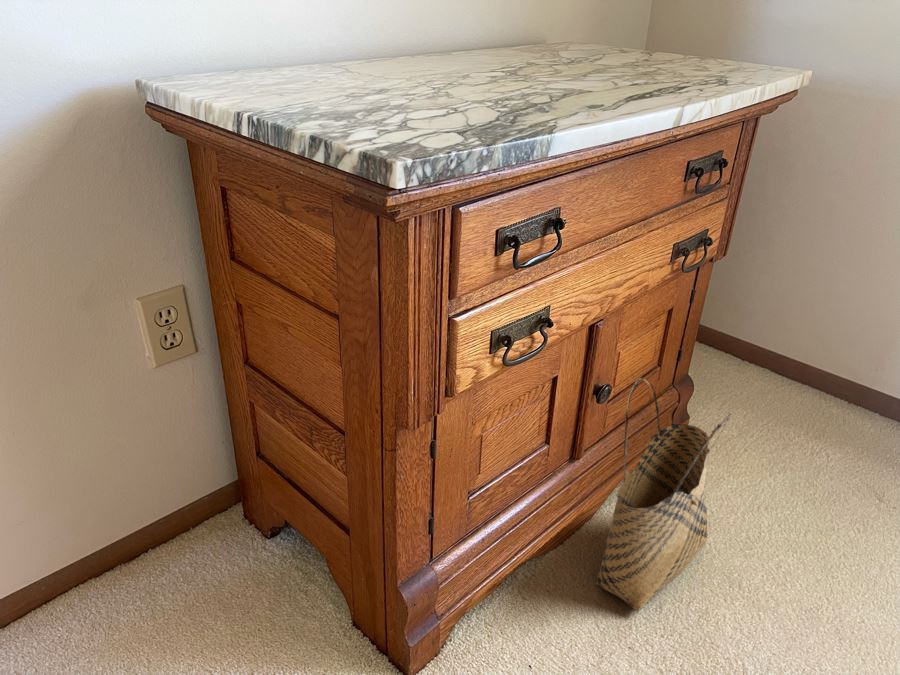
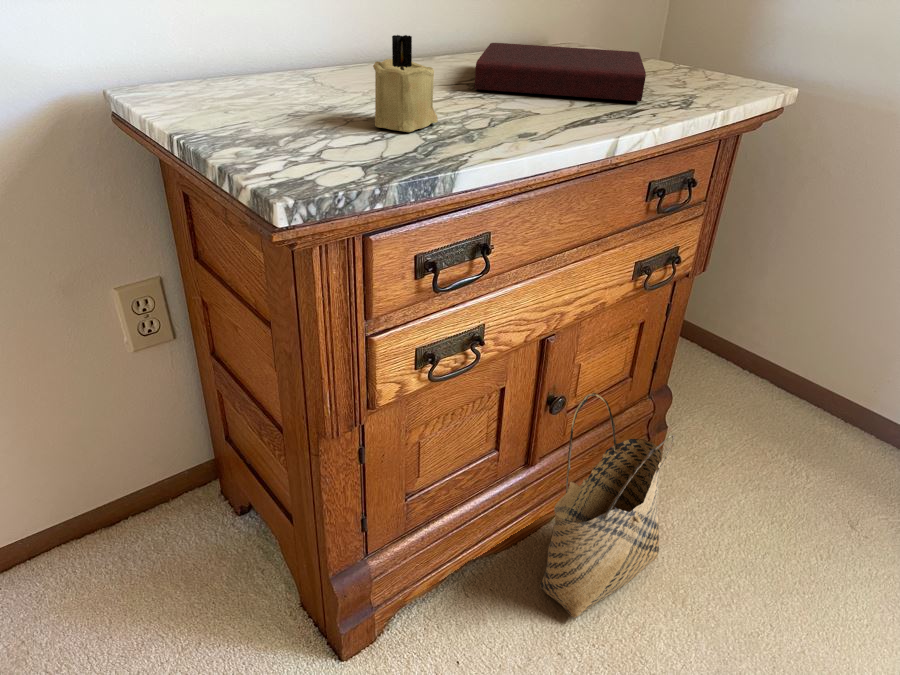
candle: none [436,8,499,107] -> present [373,35,438,132]
book: none [512,36,684,82] -> present [475,43,646,101]

